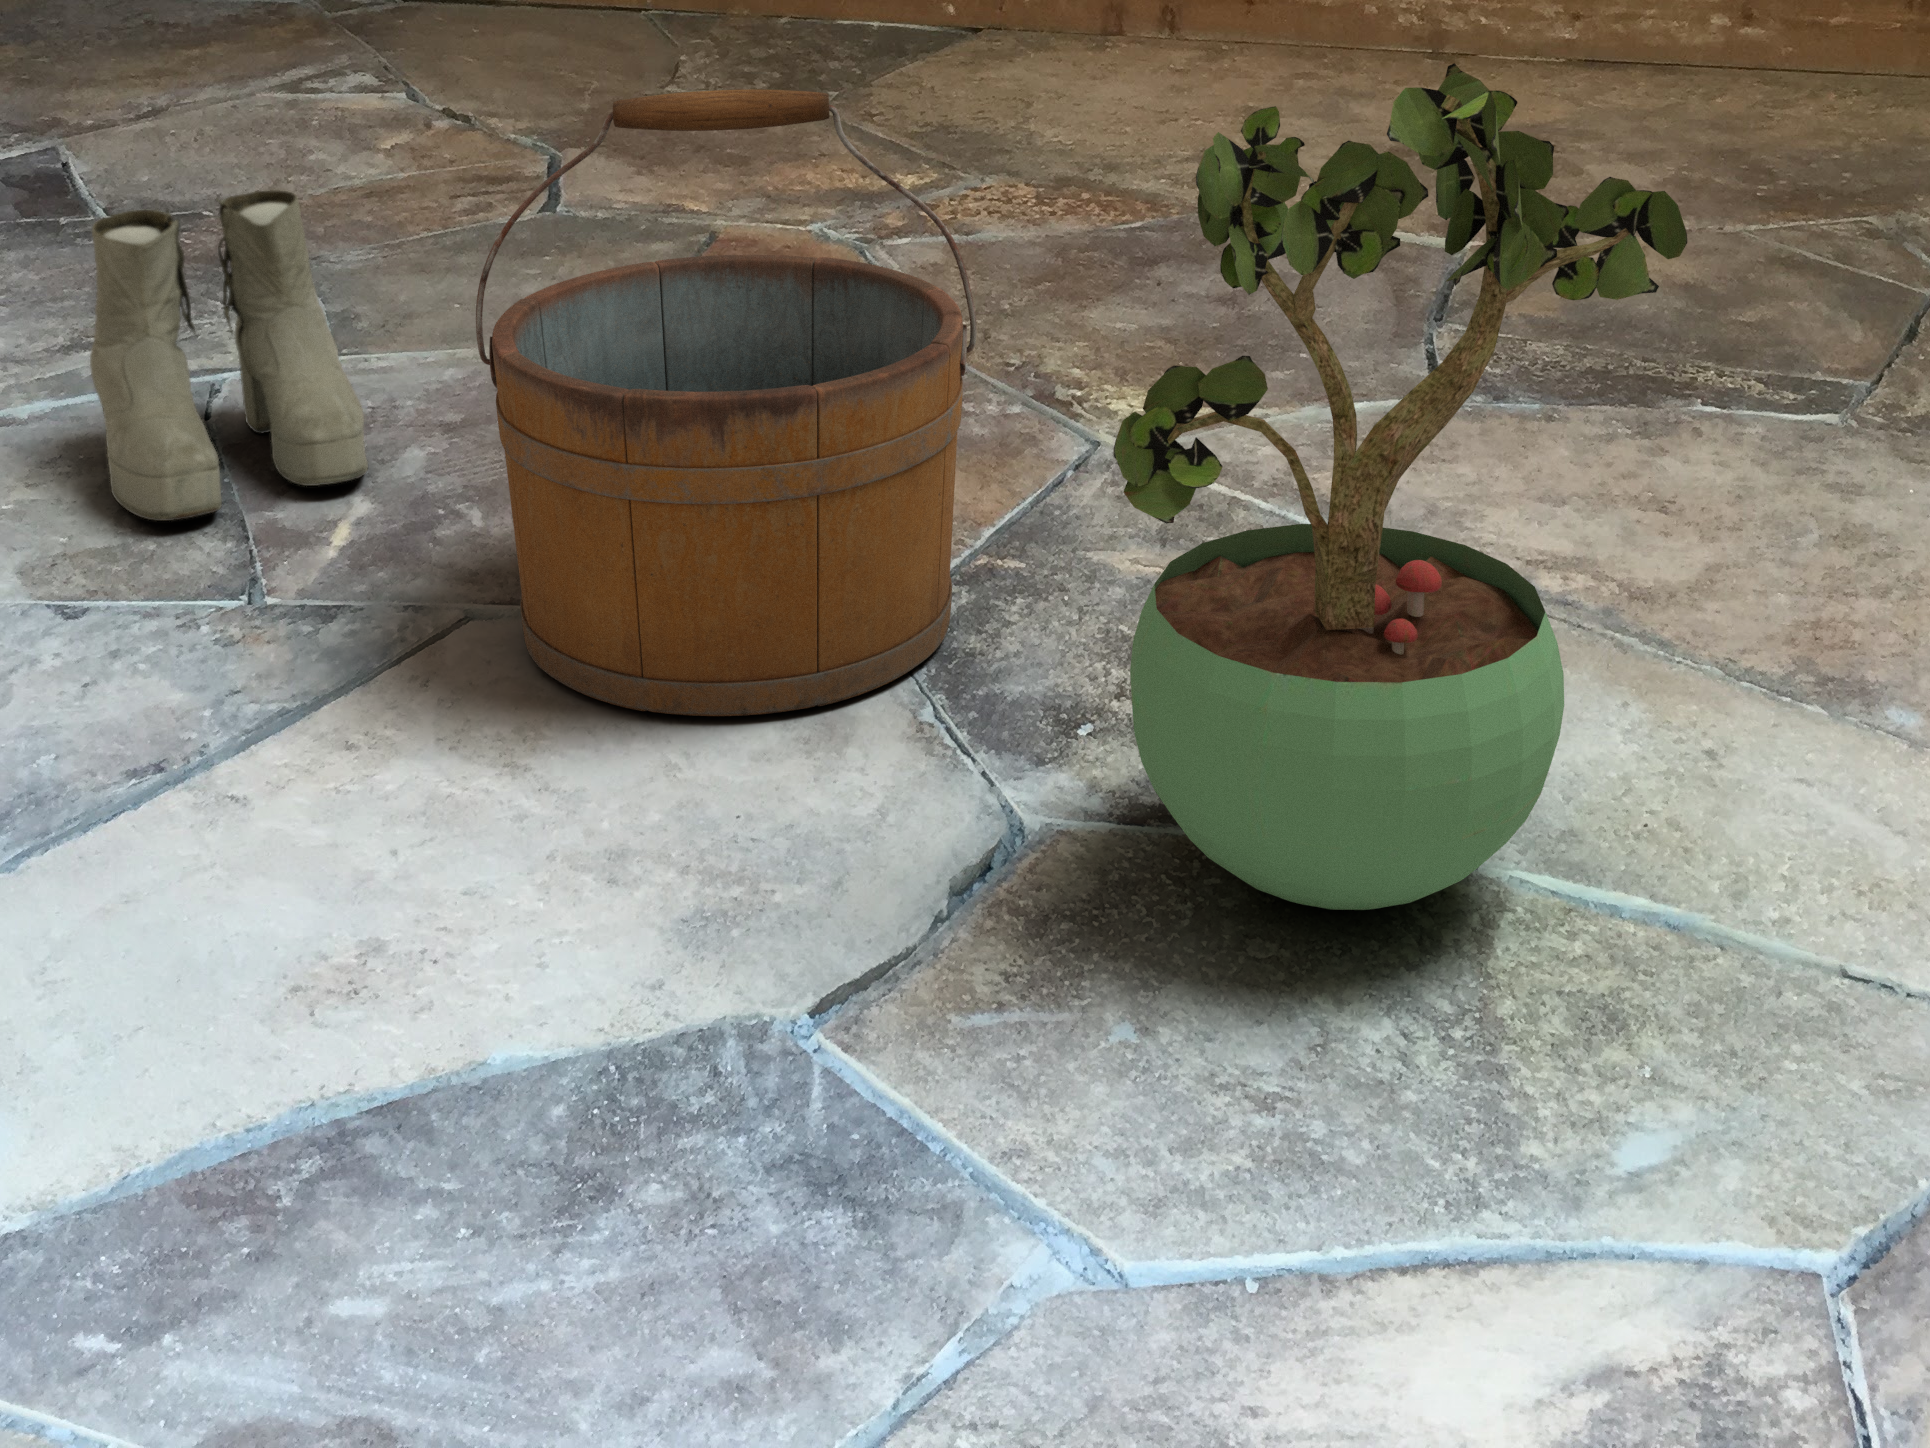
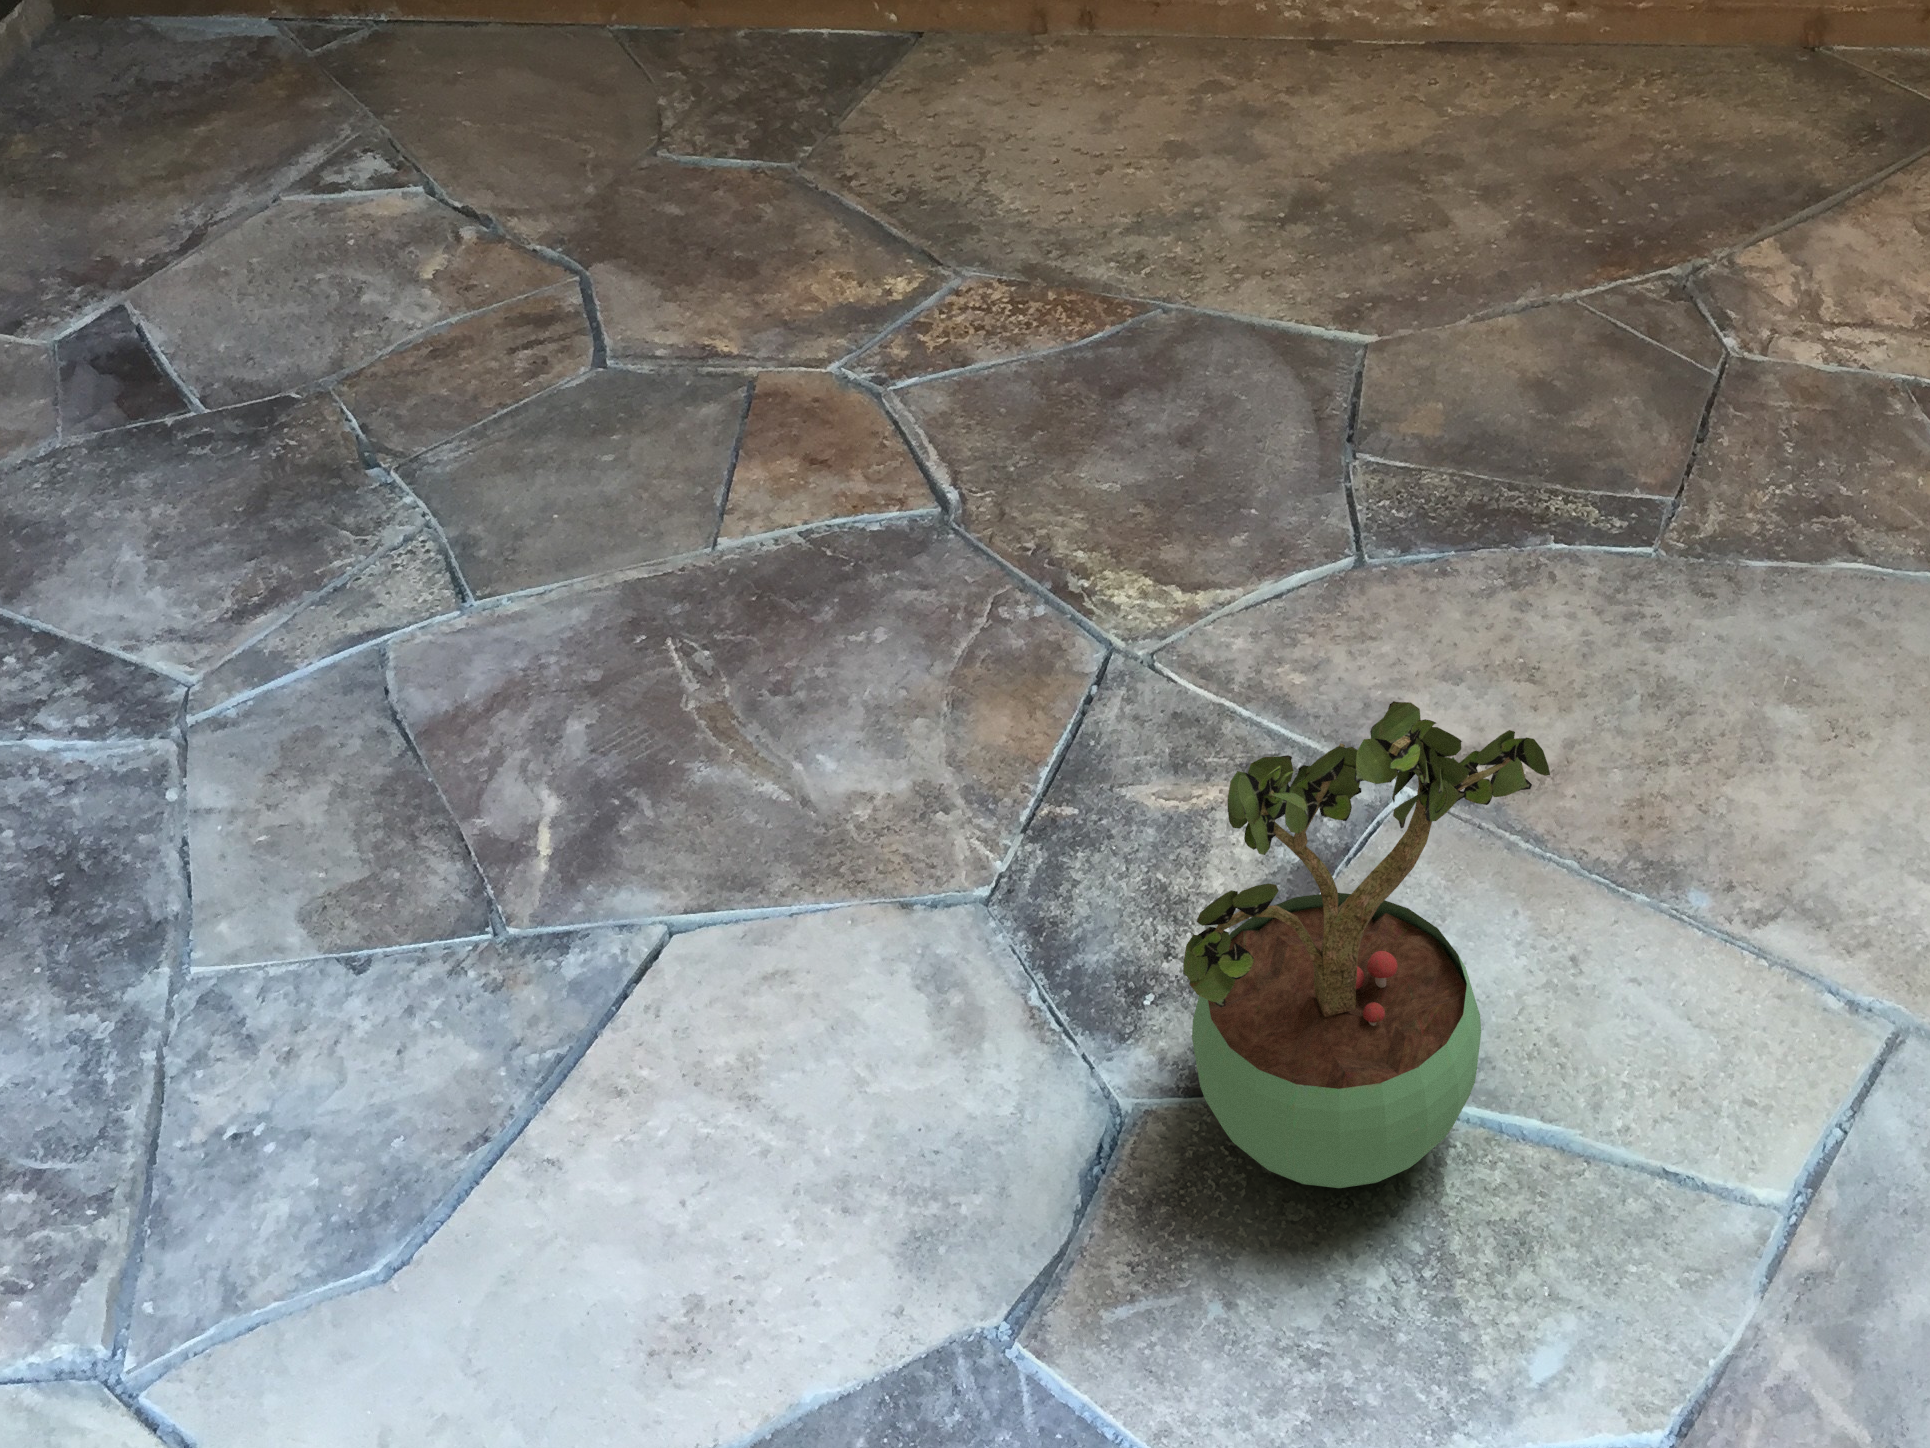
bucket: present [476,89,977,716] -> none [664,581,1039,1026]
boots: present [90,190,368,521] -> none [298,542,549,851]

